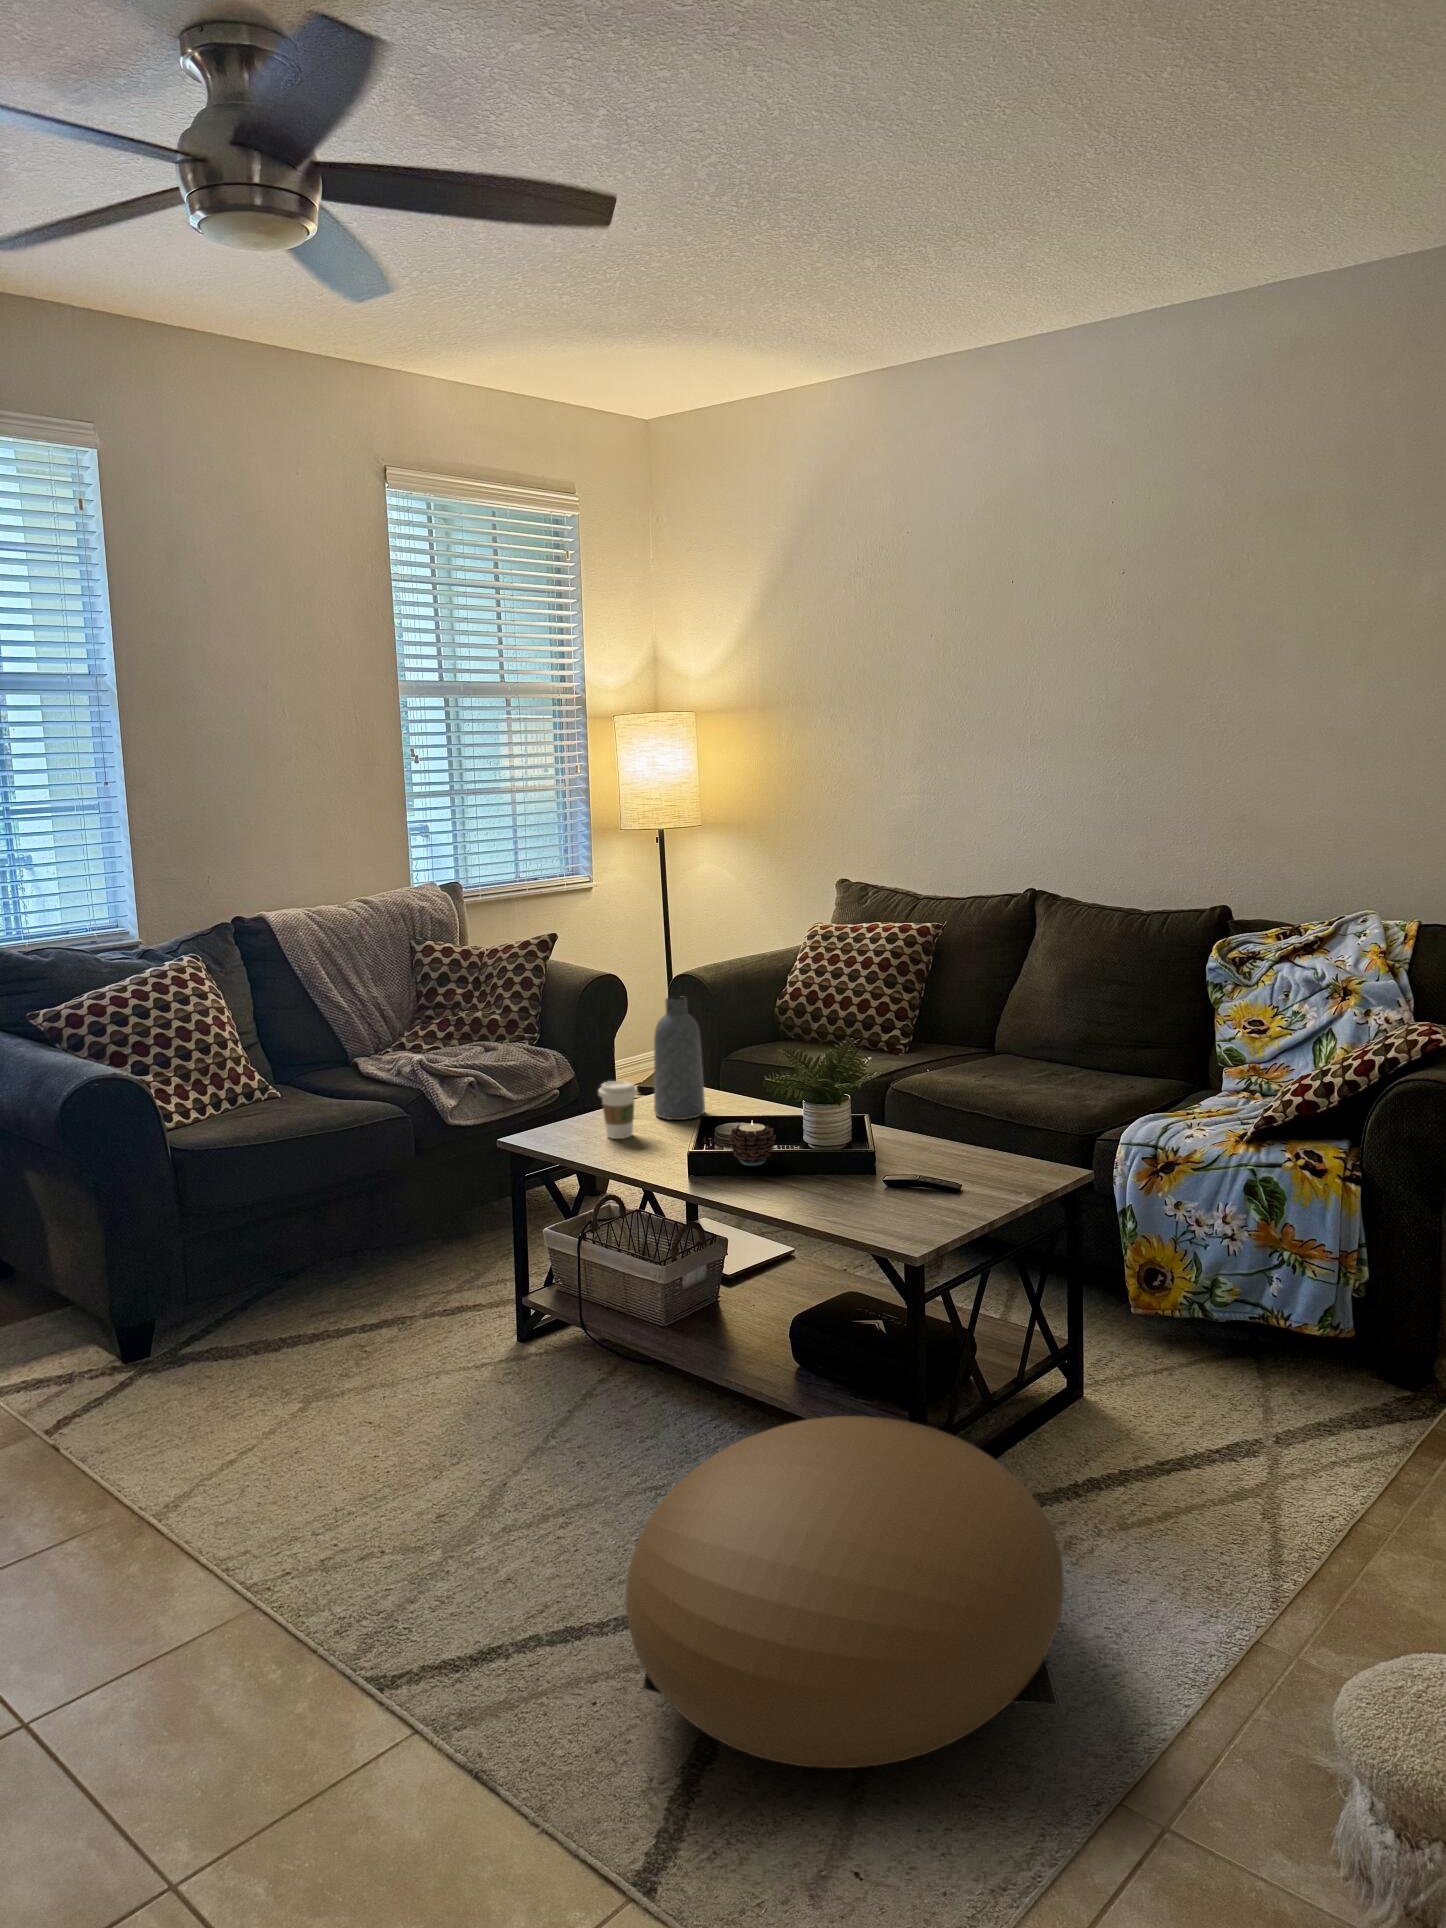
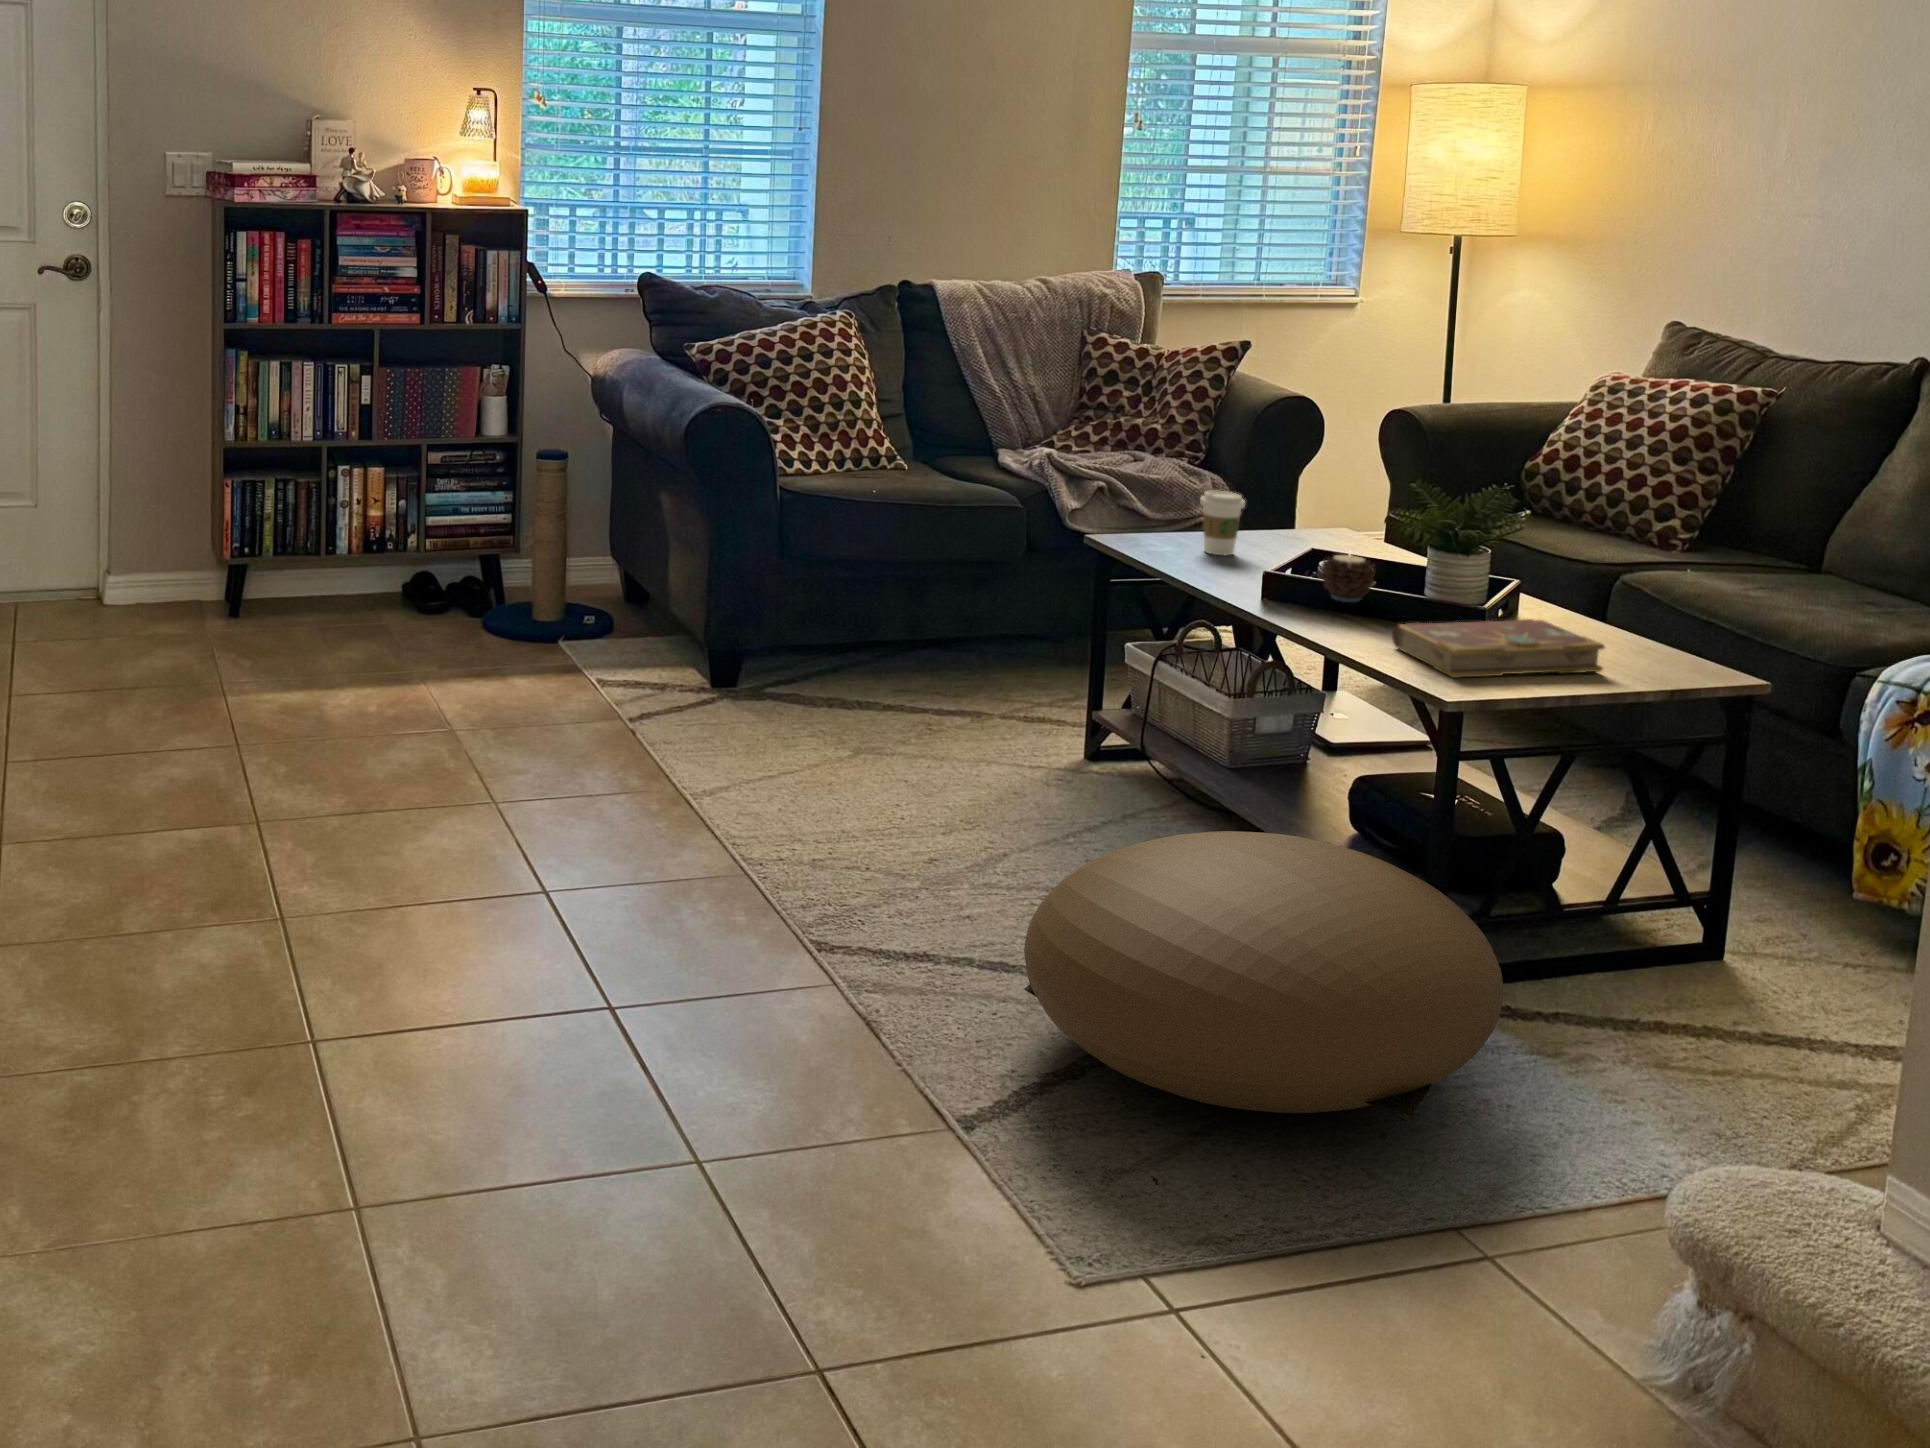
vase: present [654,997,705,1120] -> none [1275,410,1341,554]
book: none [827,1153,989,1229] -> present [1392,619,1605,678]

